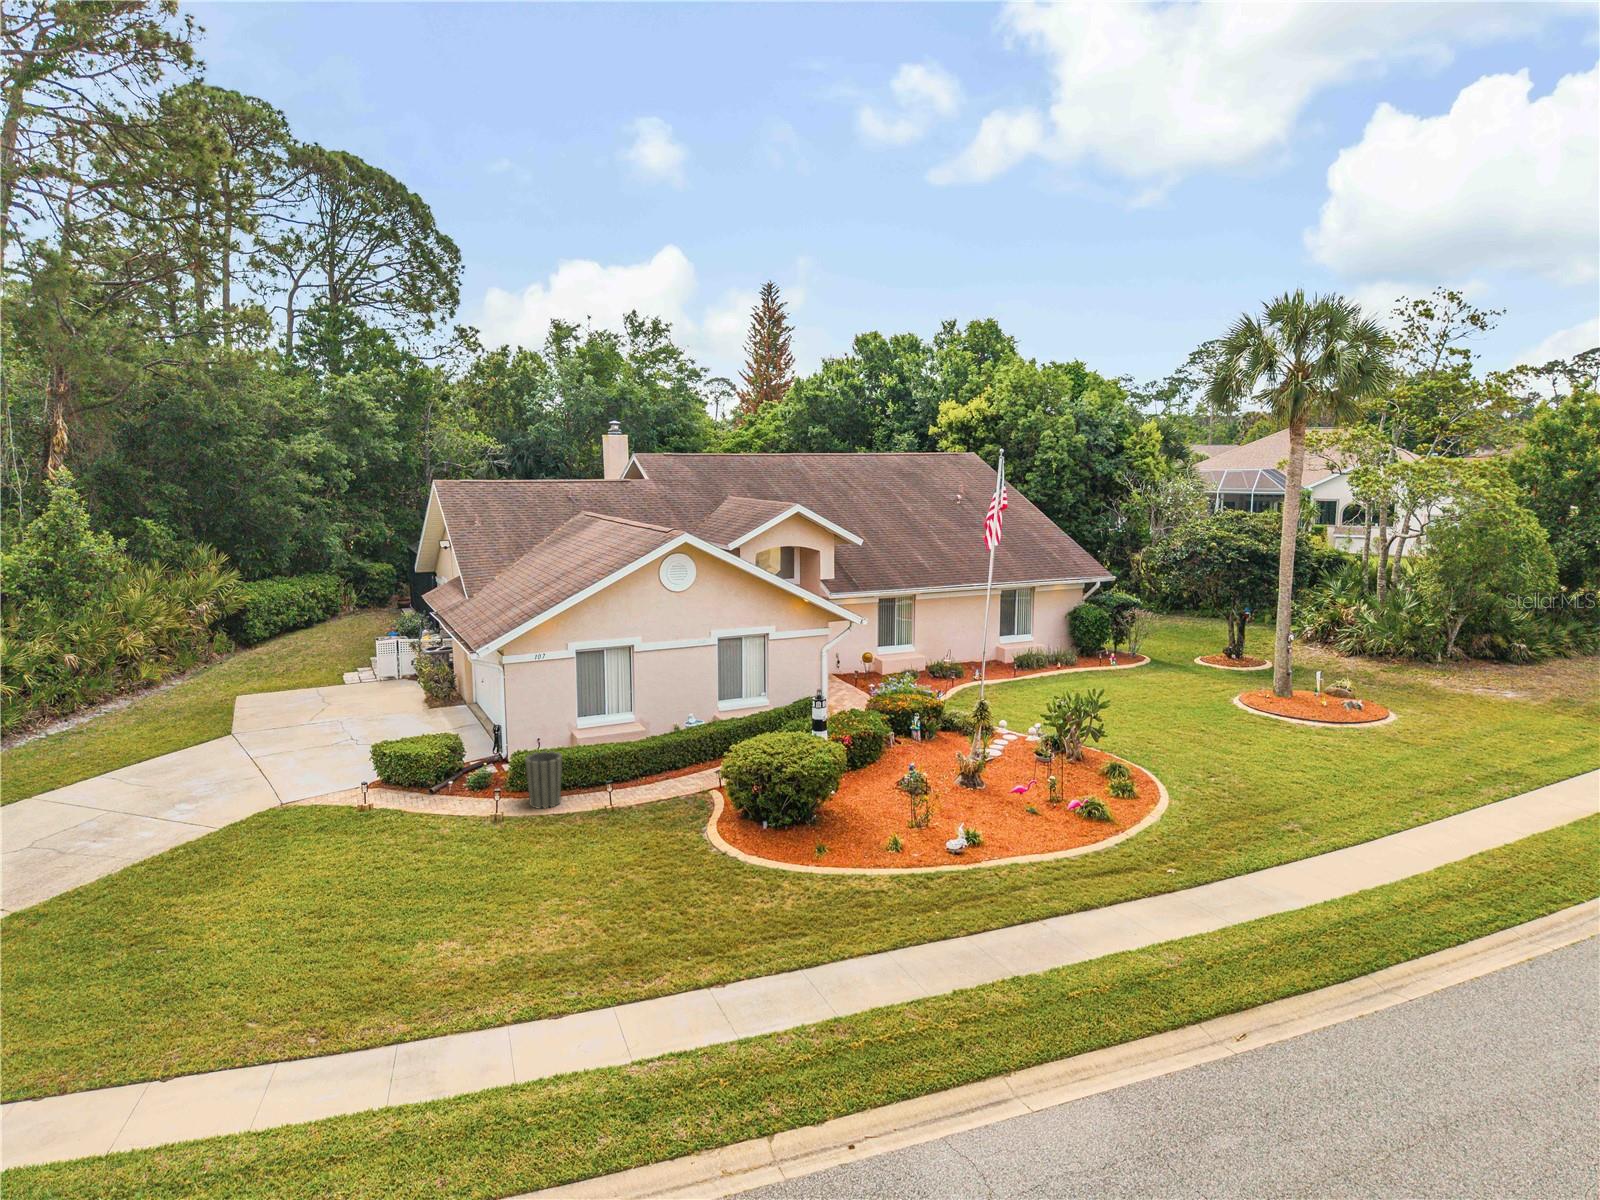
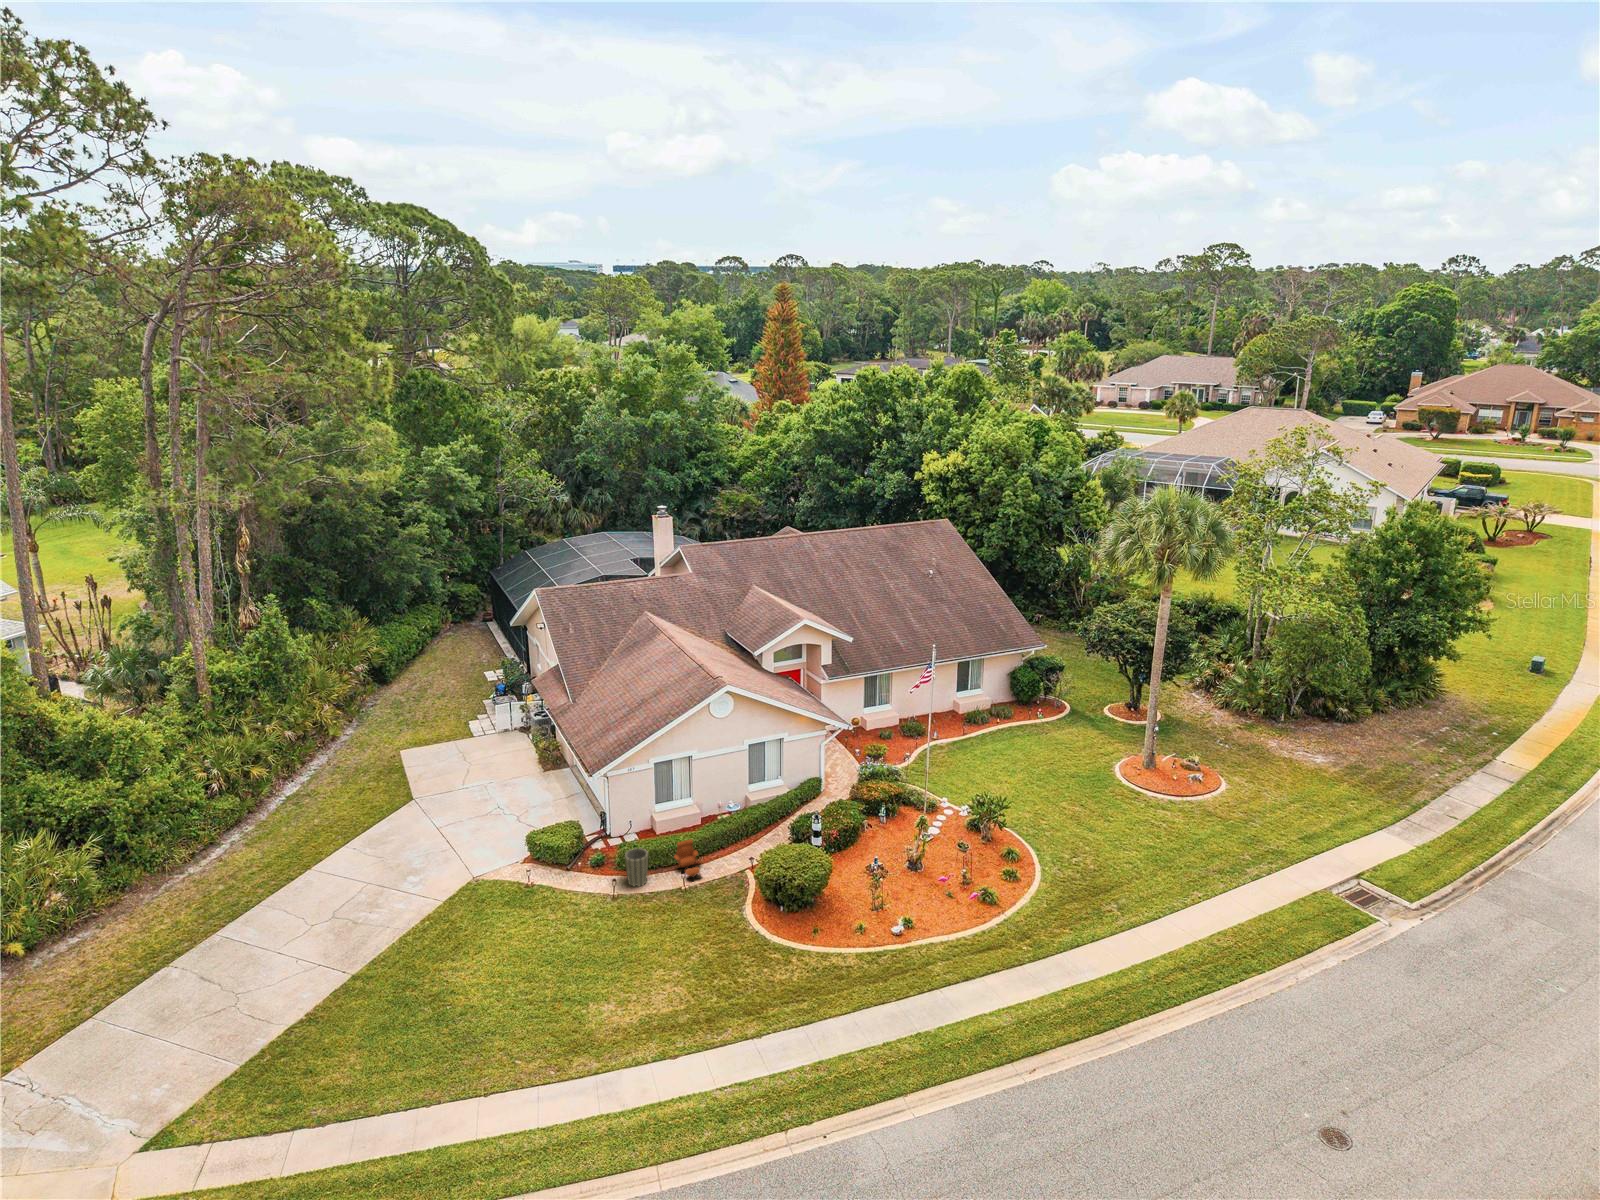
lounge chair: none [604,745,643,804] -> present [674,840,700,882]

